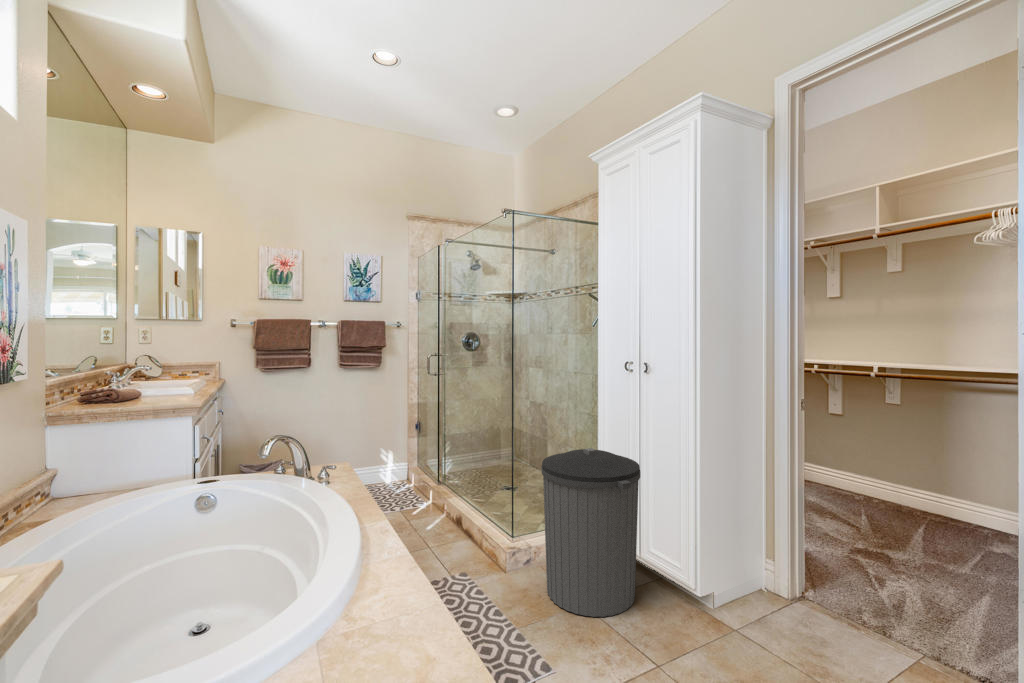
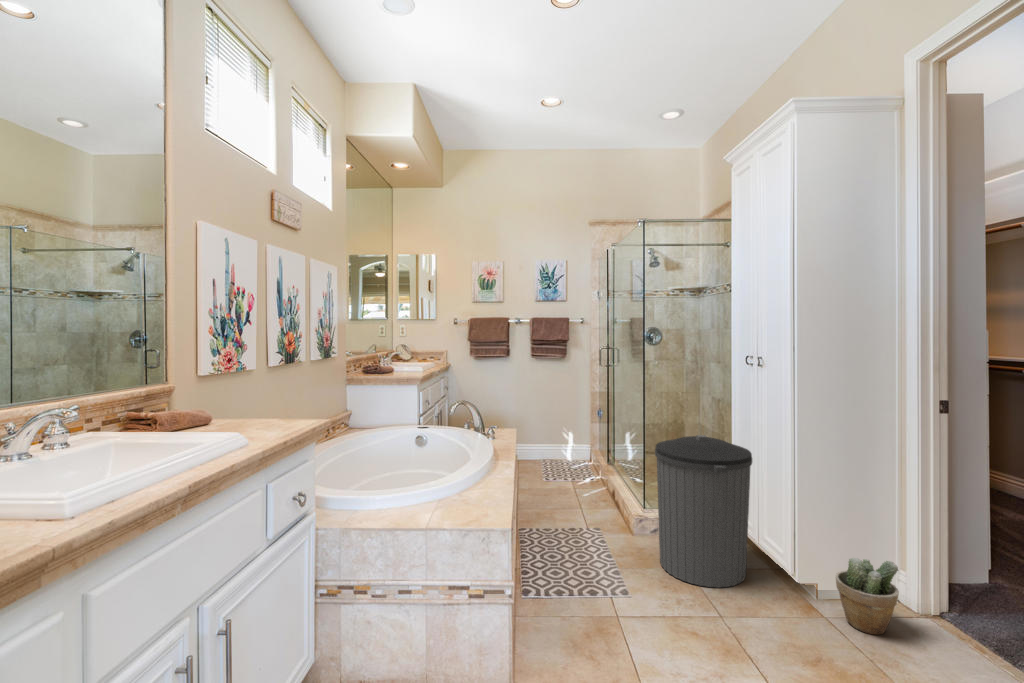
potted plant: none [725,549,779,624] -> present [836,558,899,634]

